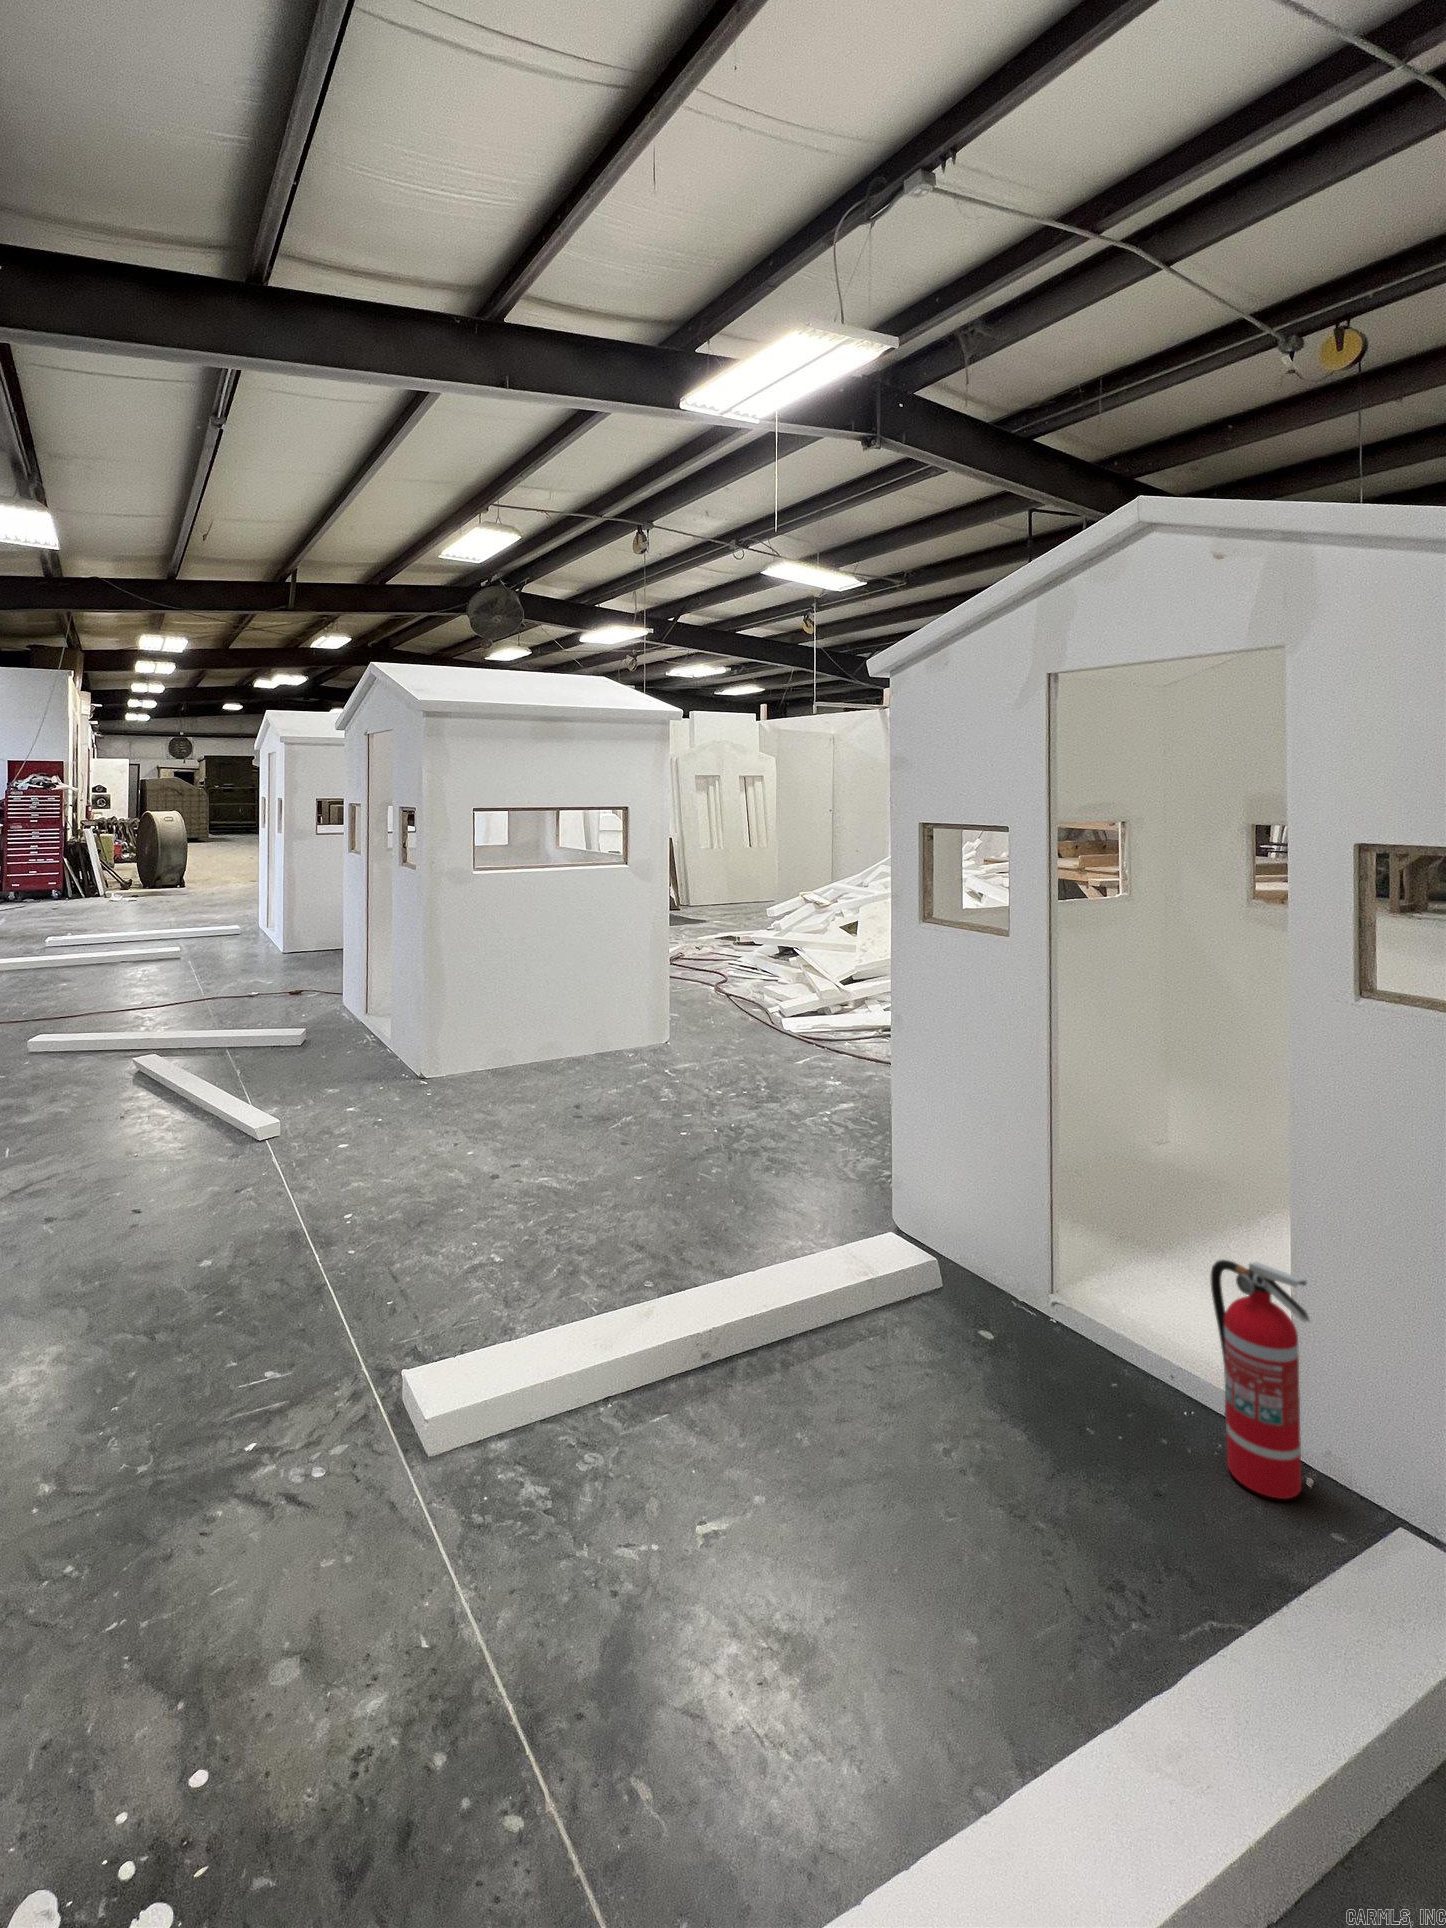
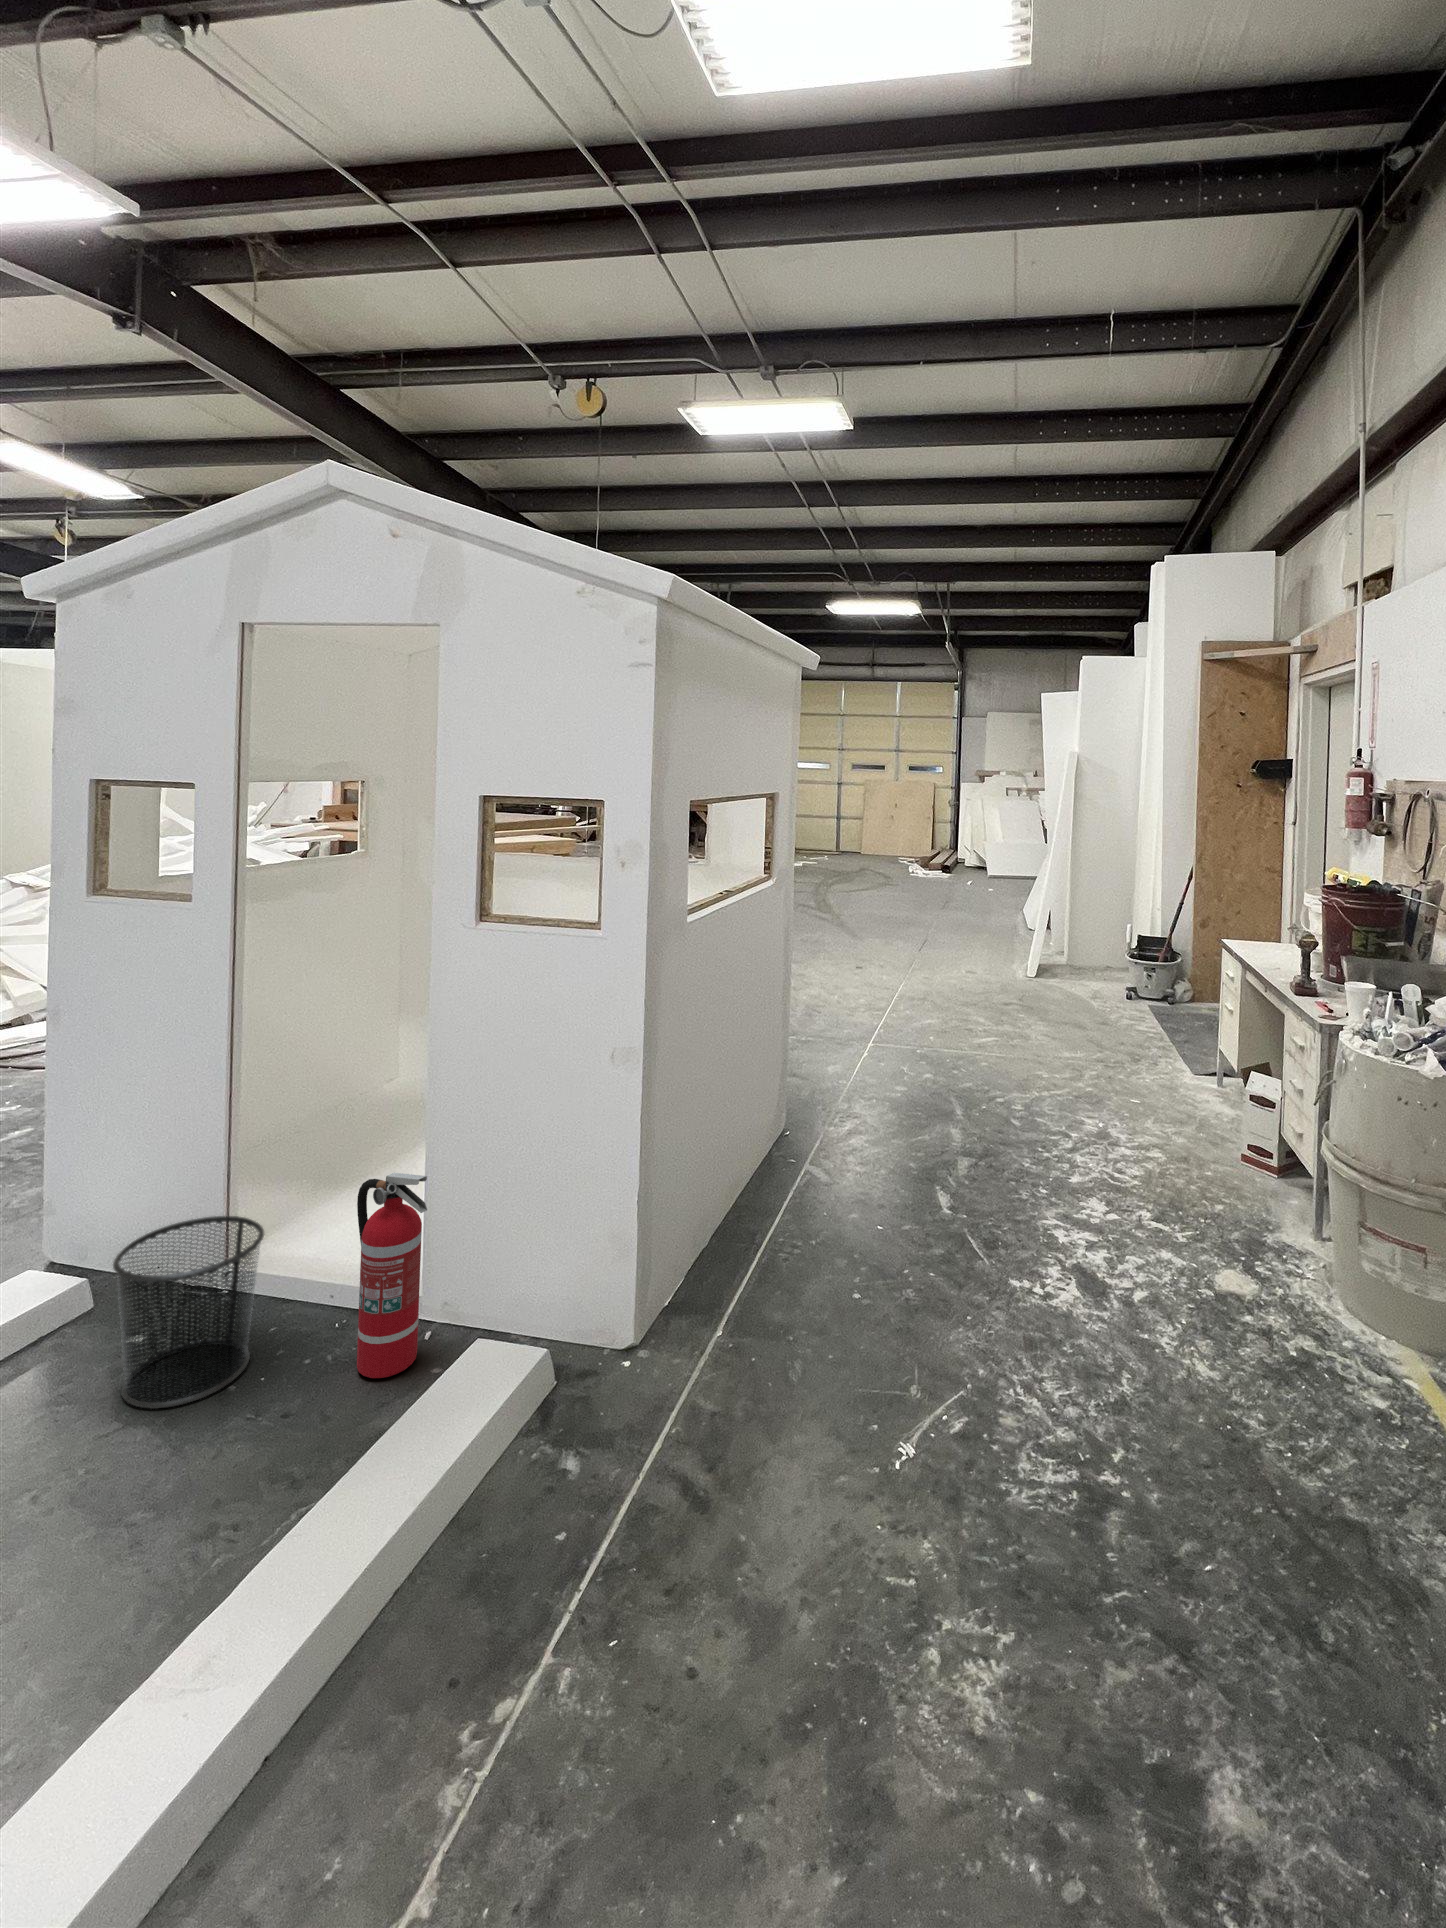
waste bin: none [980,1239,1111,1424] -> present [113,1216,264,1409]

